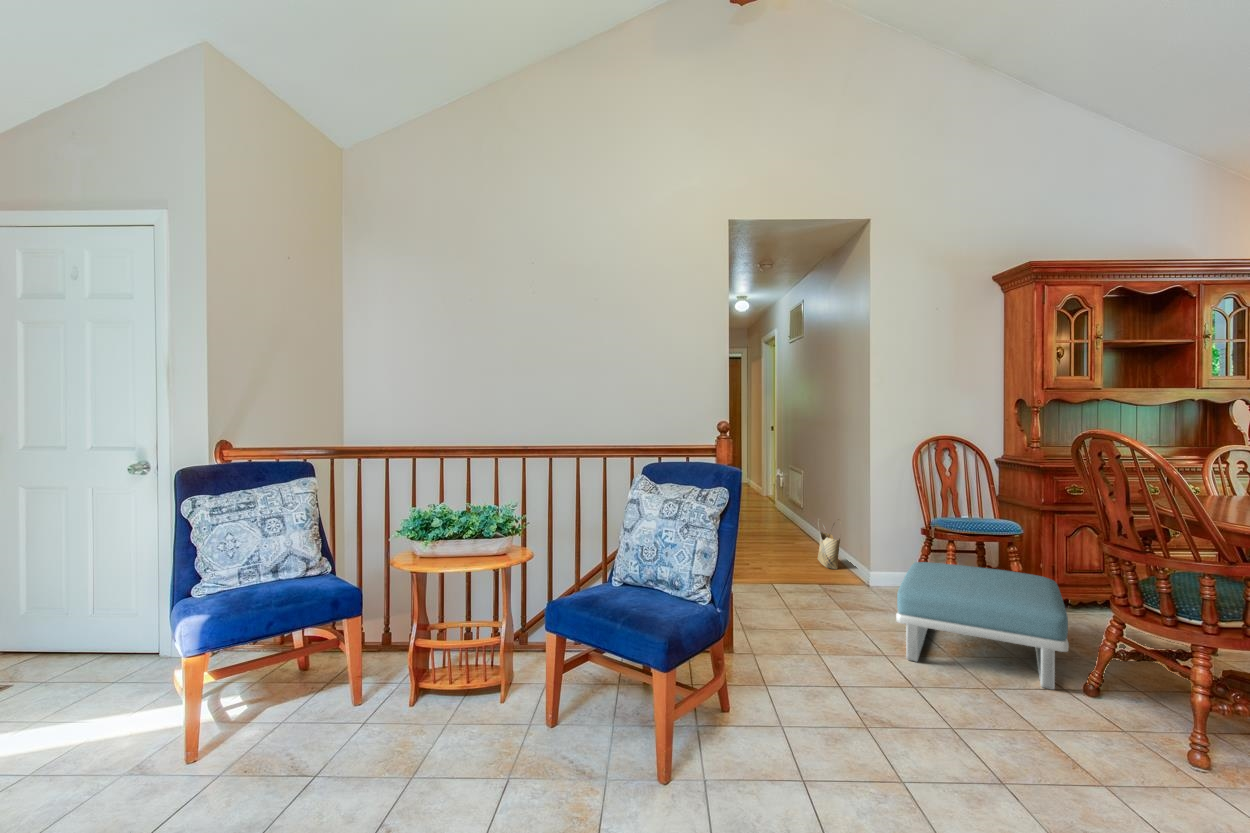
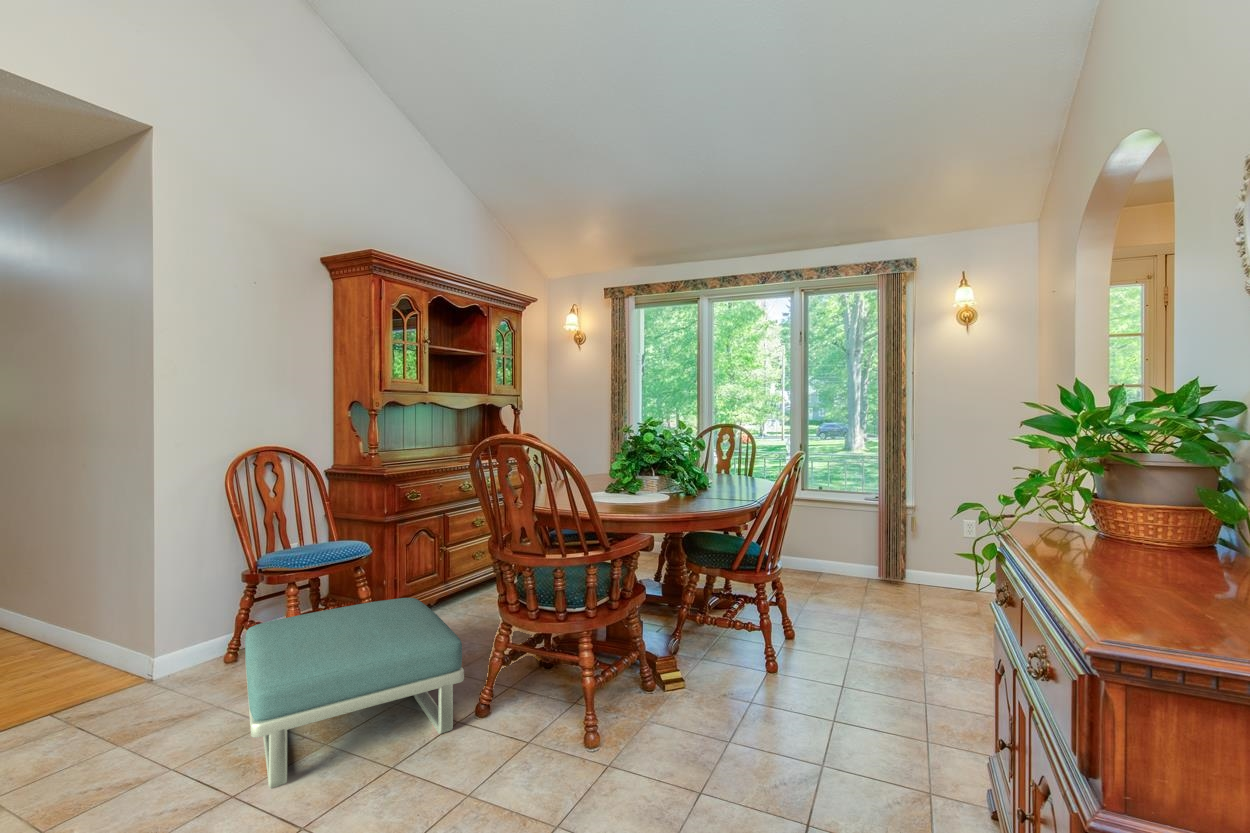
woven basket: present [818,519,840,569] -> none [35,588,90,676]

